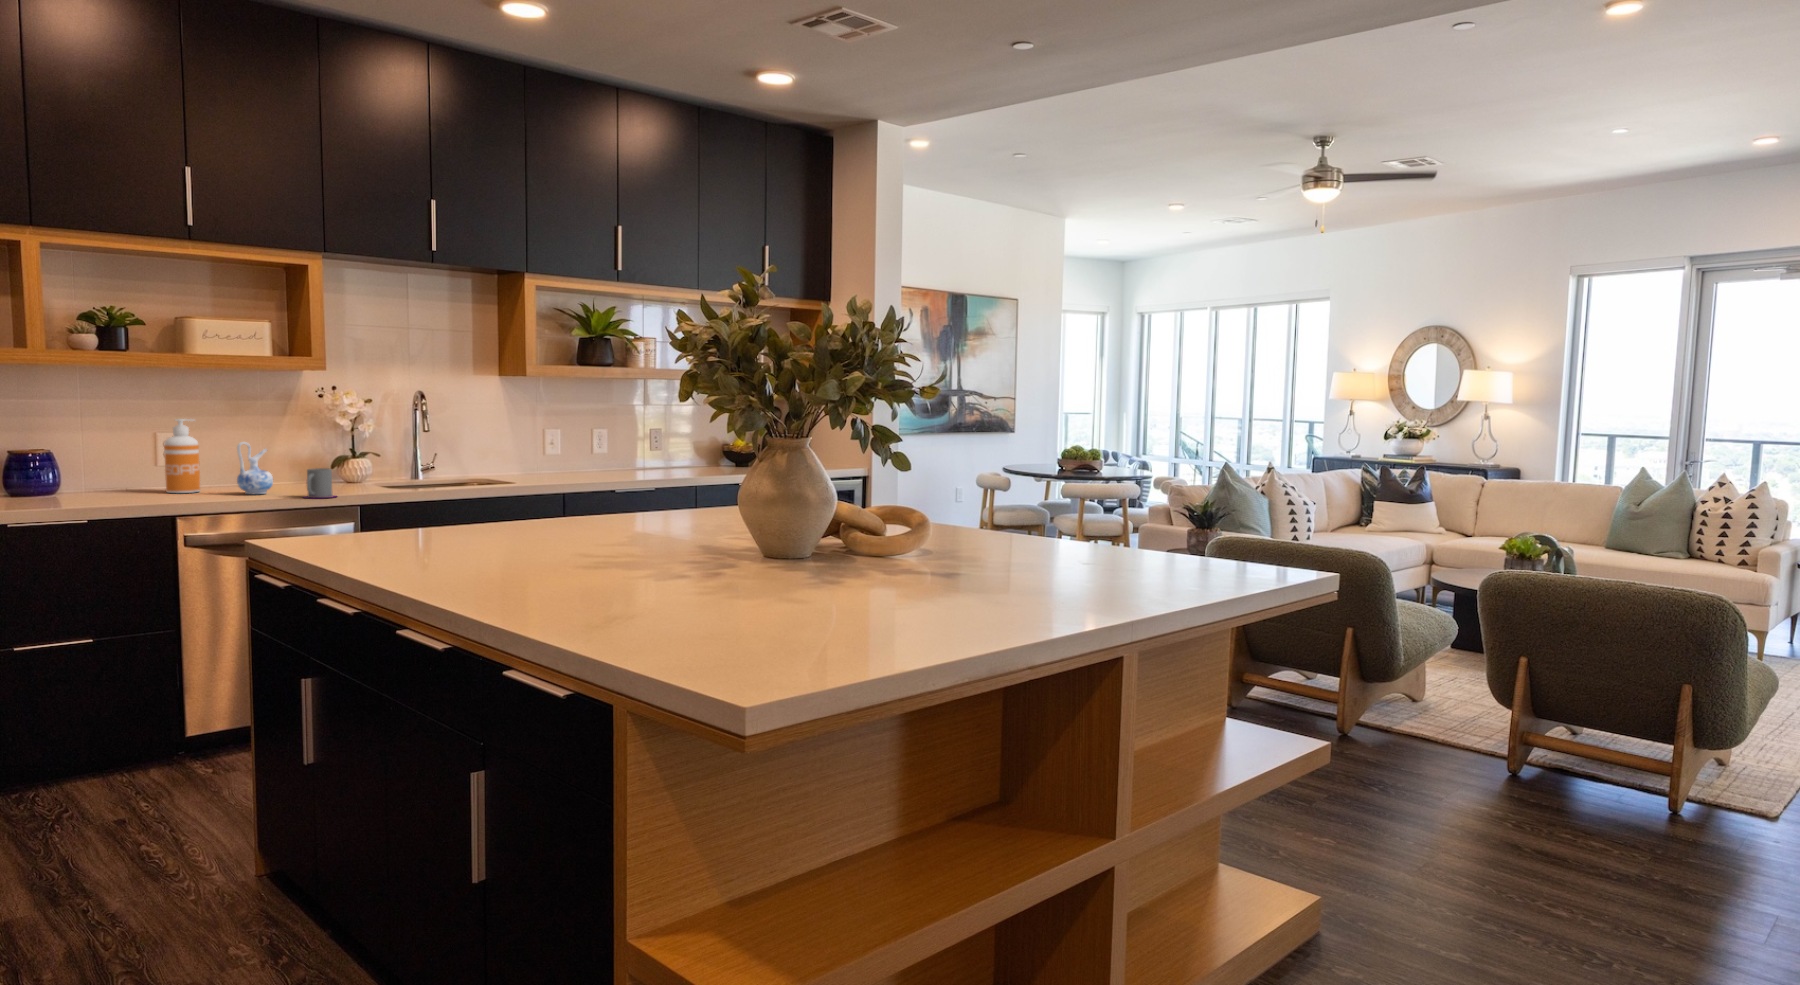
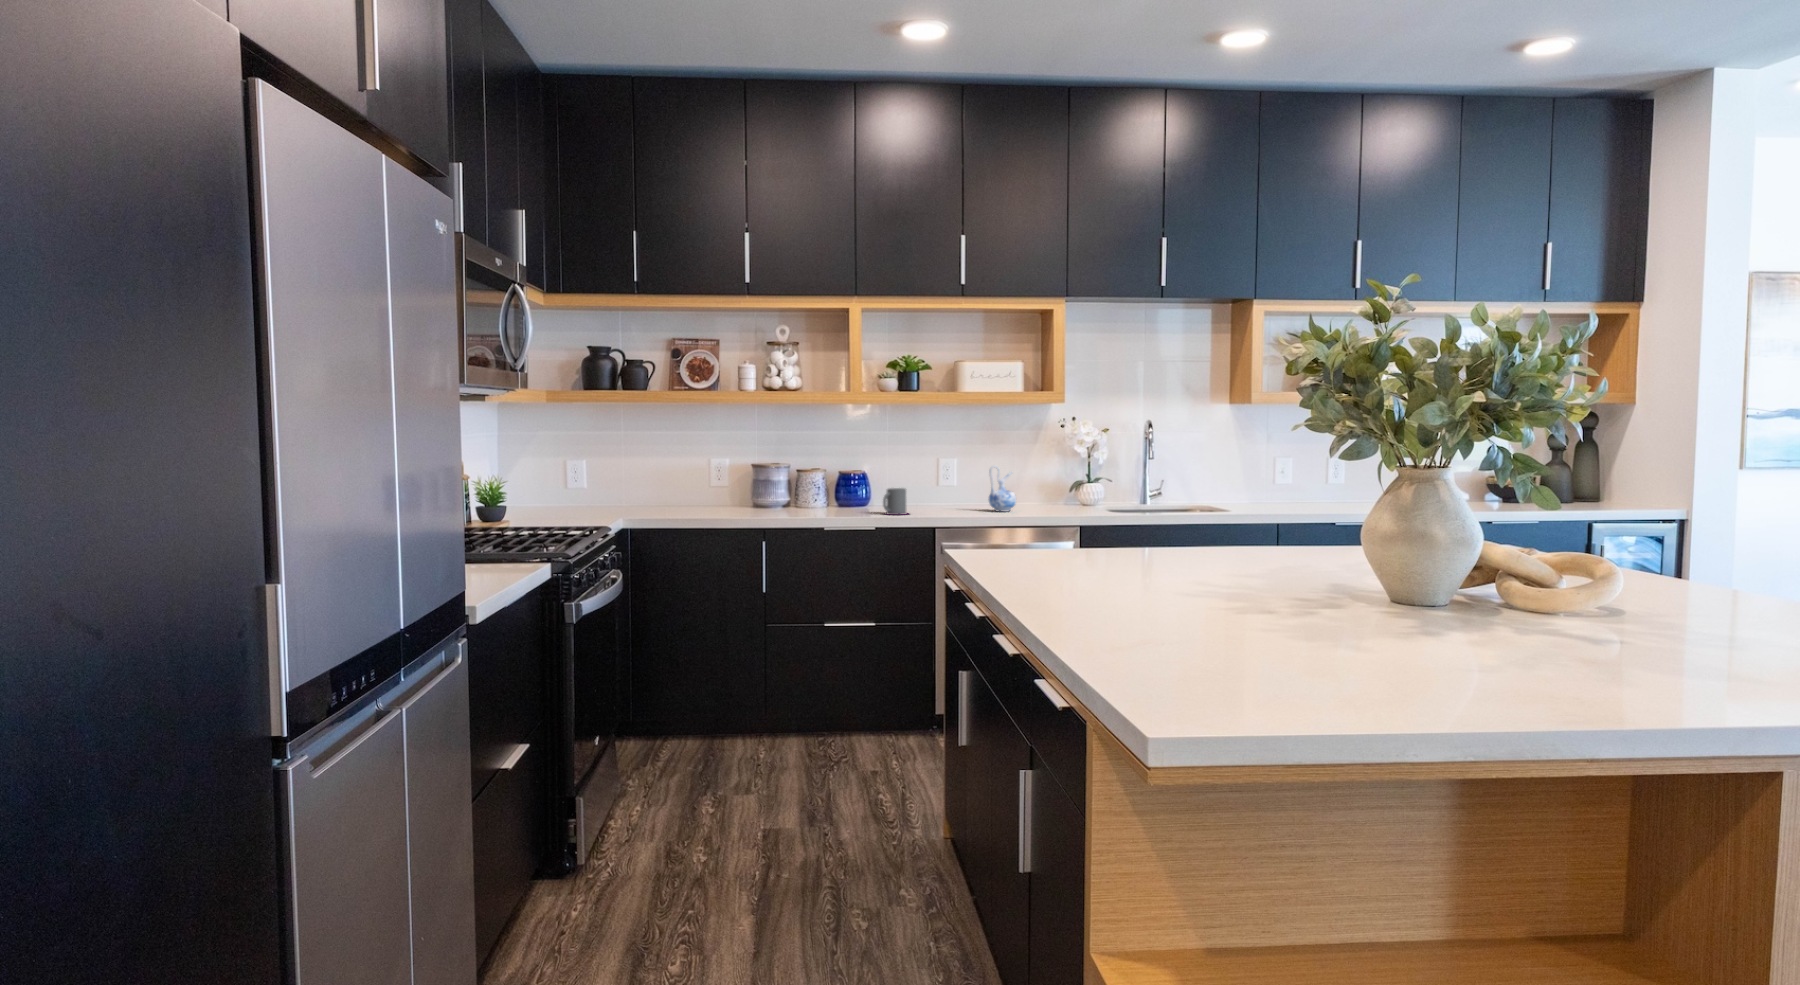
soap dispenser: present [164,419,200,493] -> none [940,446,965,509]
mug: present [305,468,335,498] -> present [883,488,907,515]

